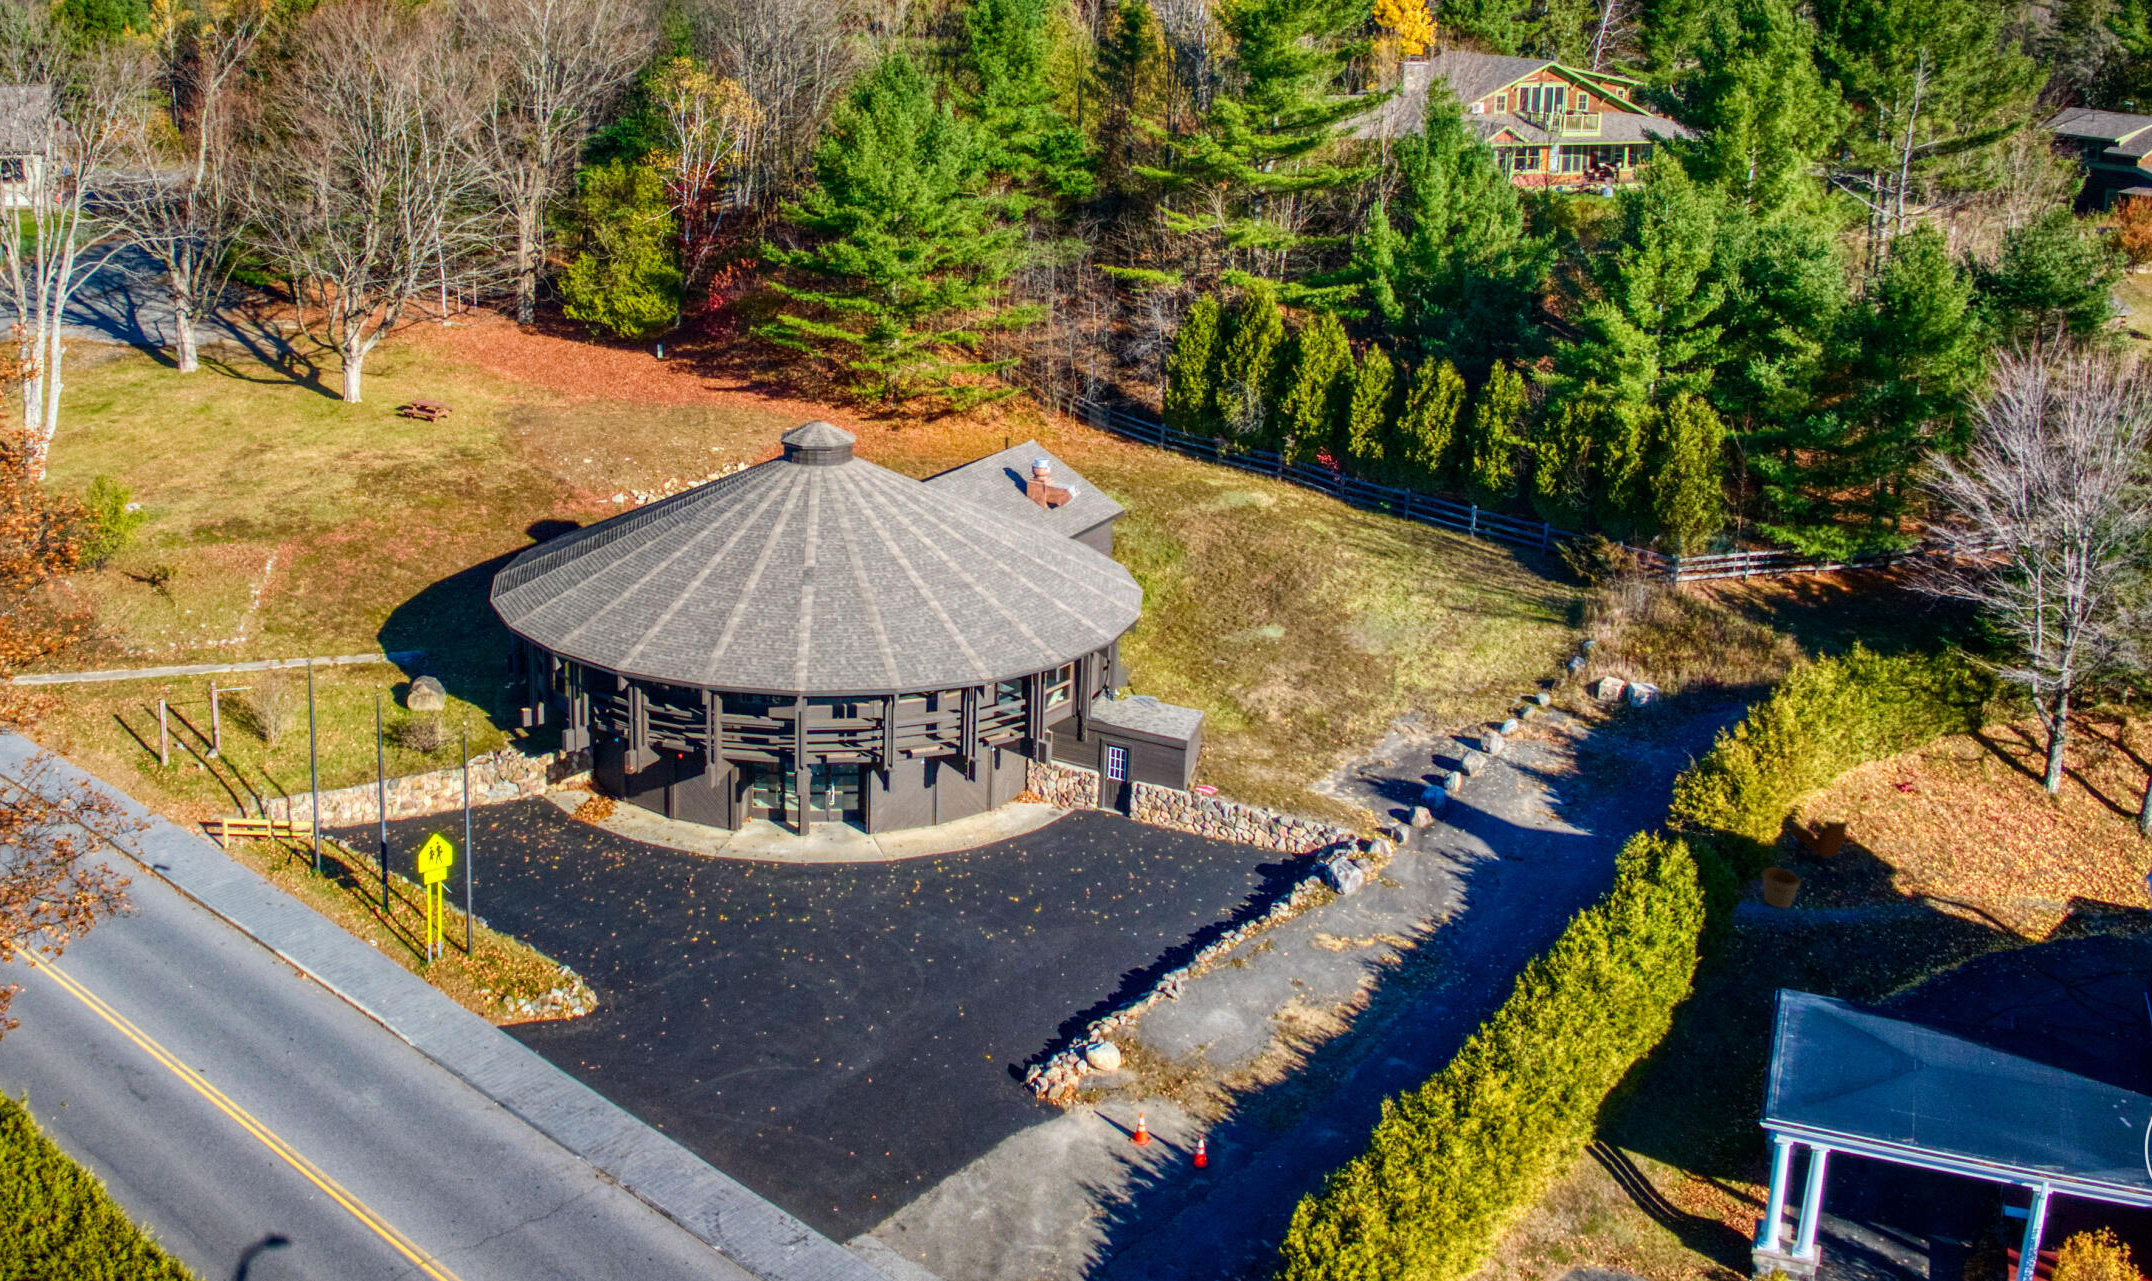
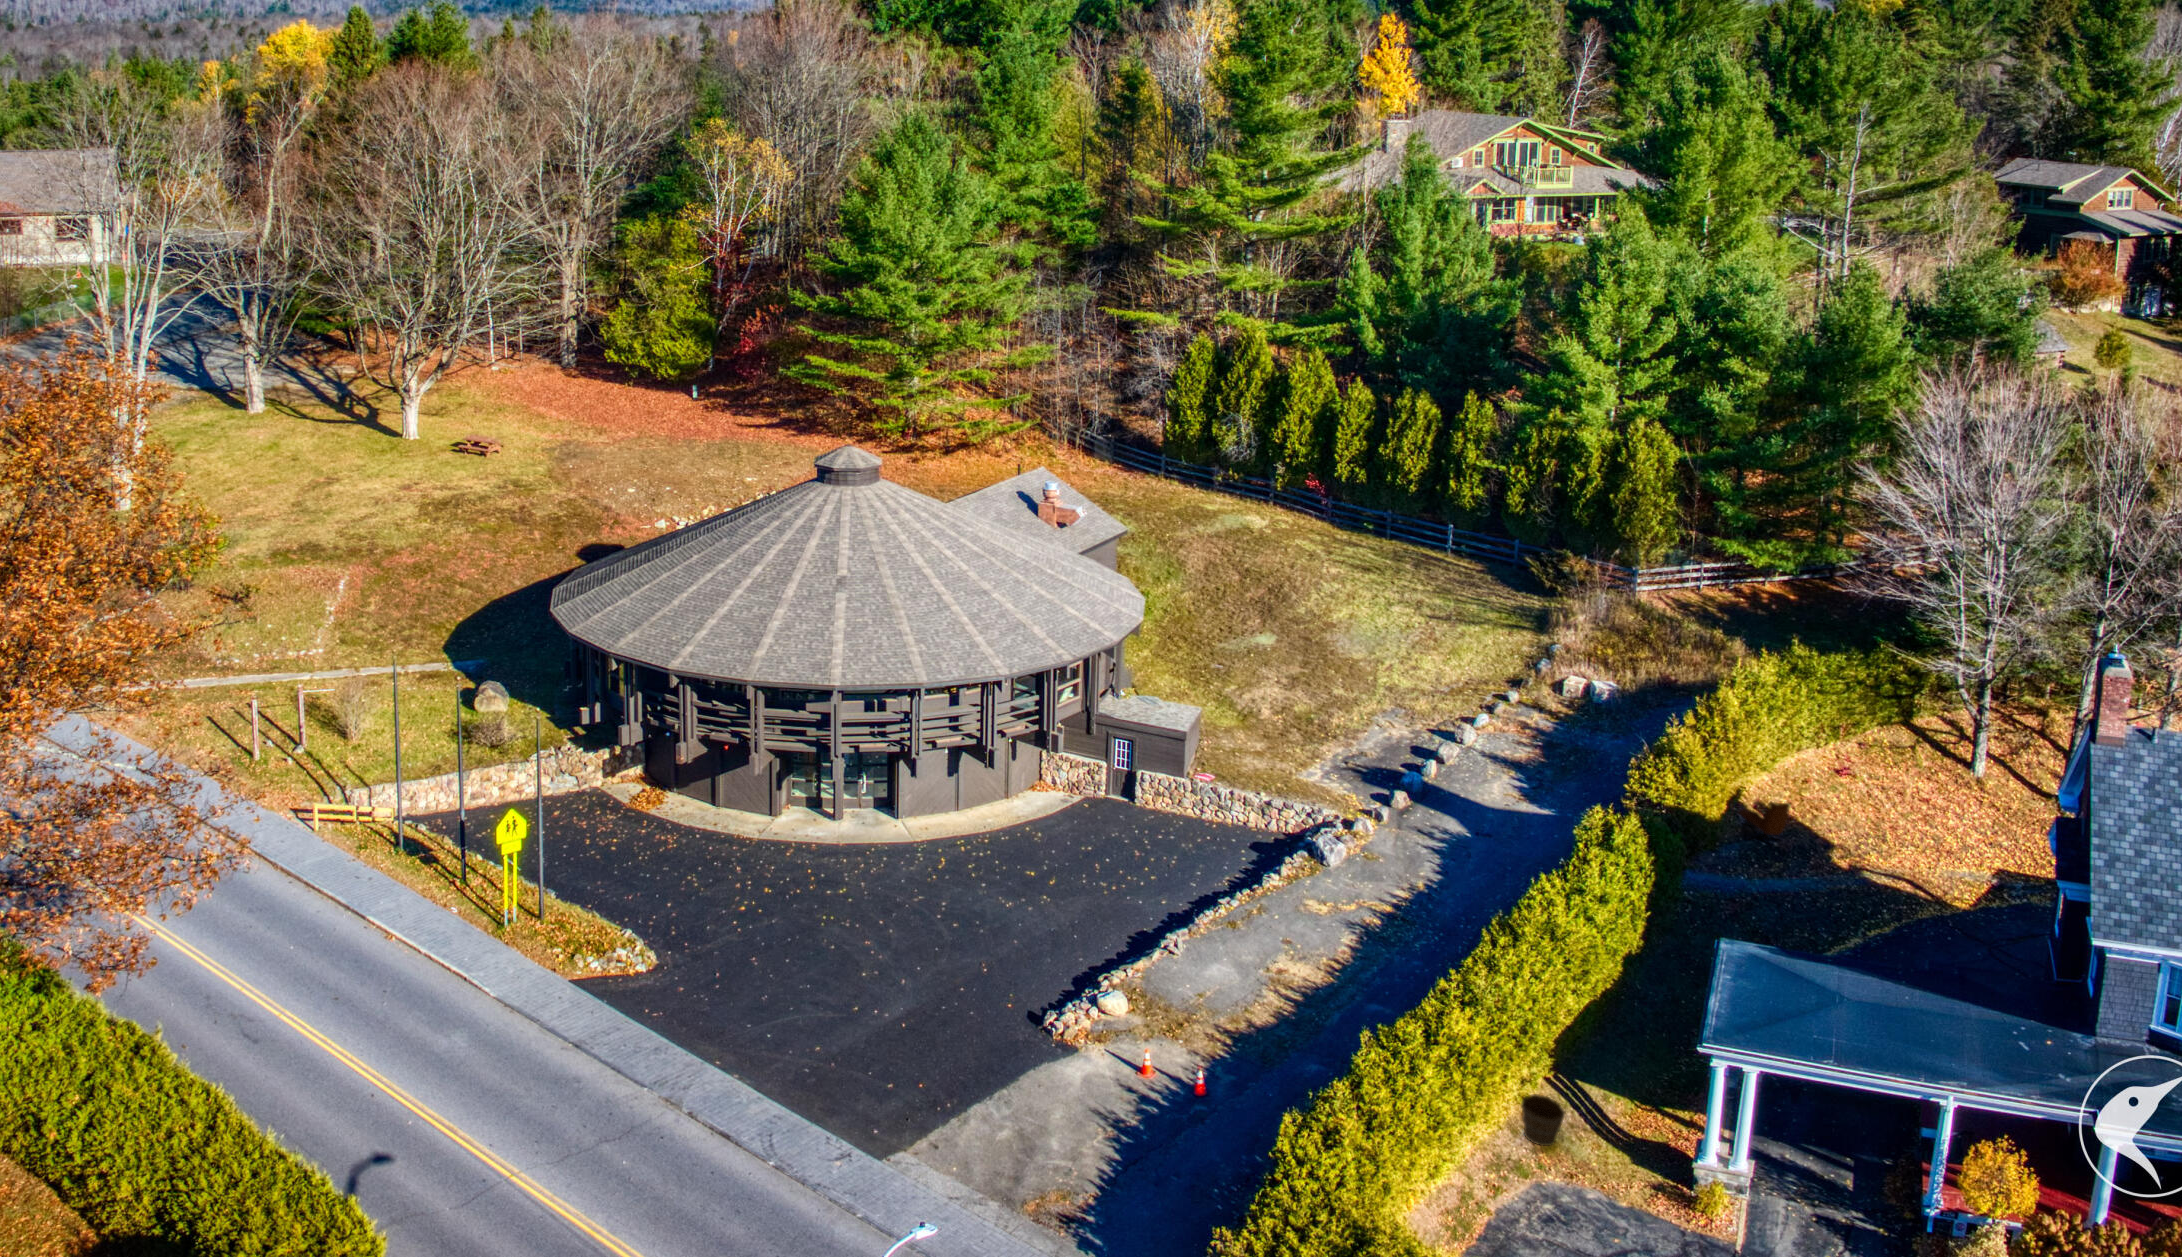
wooden bucket: present [1763,867,1801,908] -> present [1521,1094,1565,1146]

